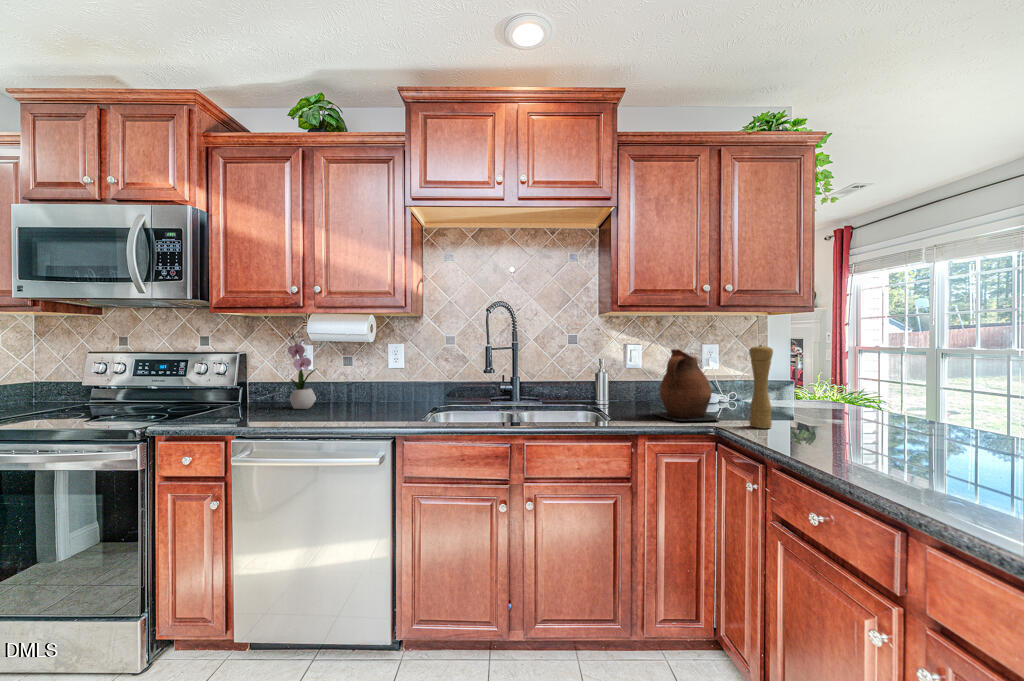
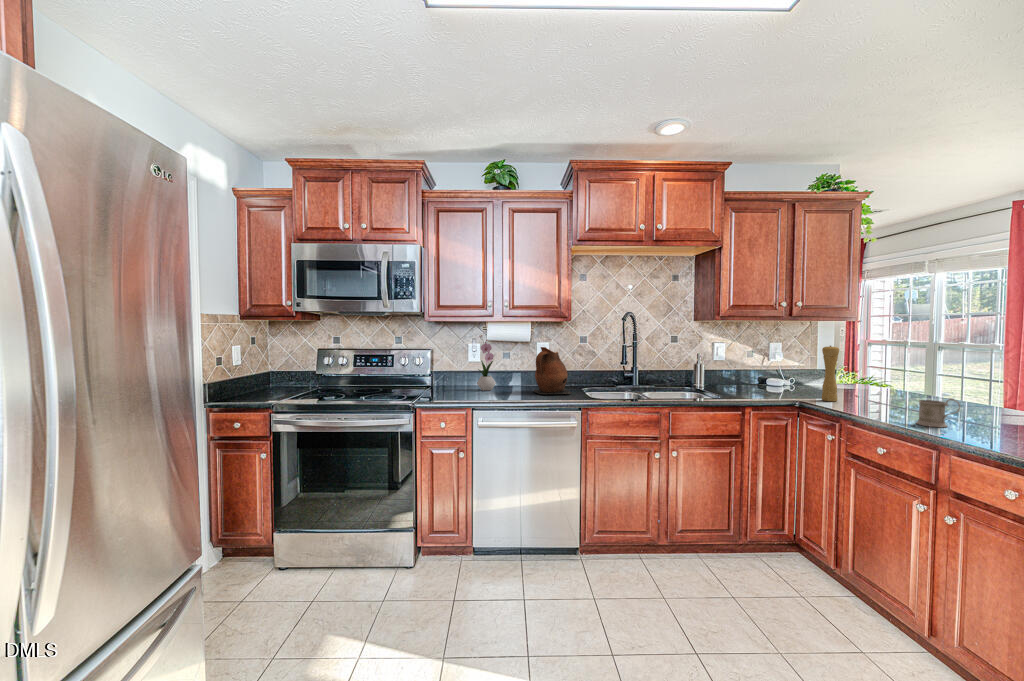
ceramic pitcher: present [657,349,721,421] -> present [534,347,571,394]
mug: none [872,432,948,485] -> present [916,398,960,427]

